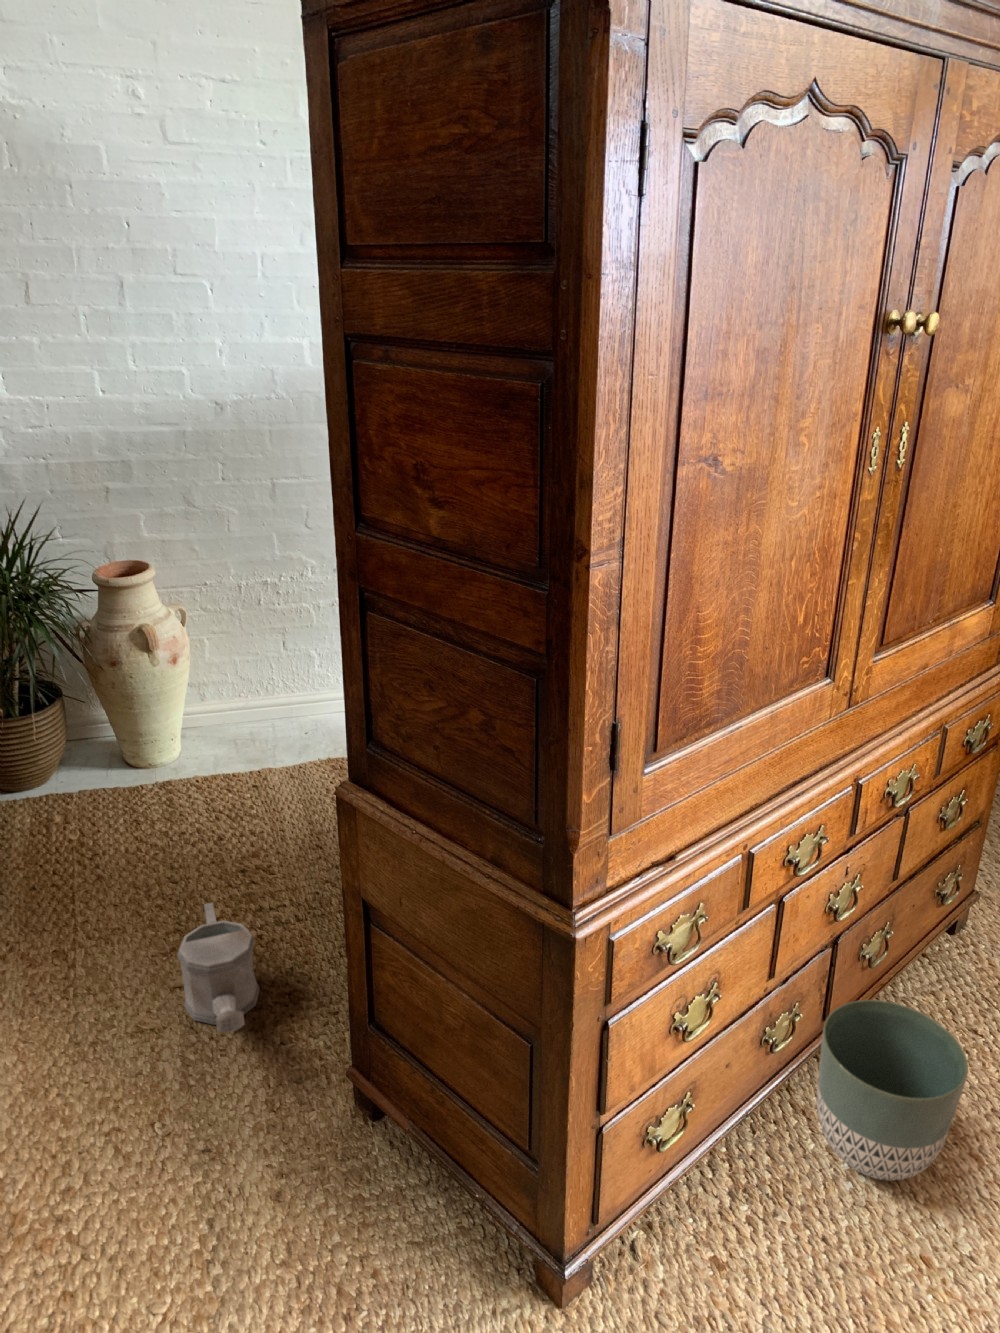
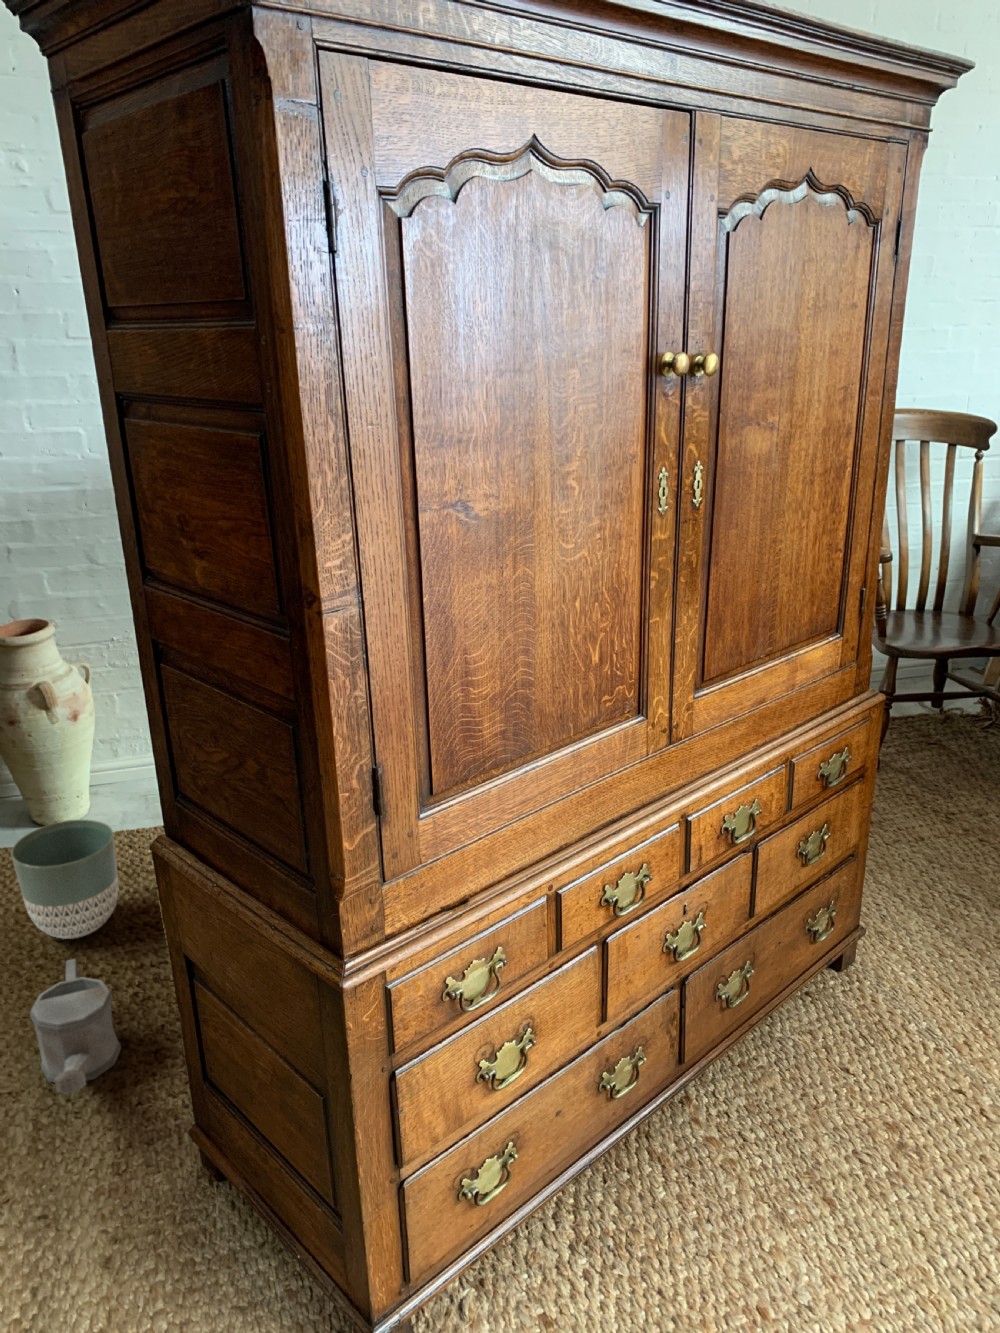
planter: present [817,1000,968,1180] -> present [11,820,118,939]

